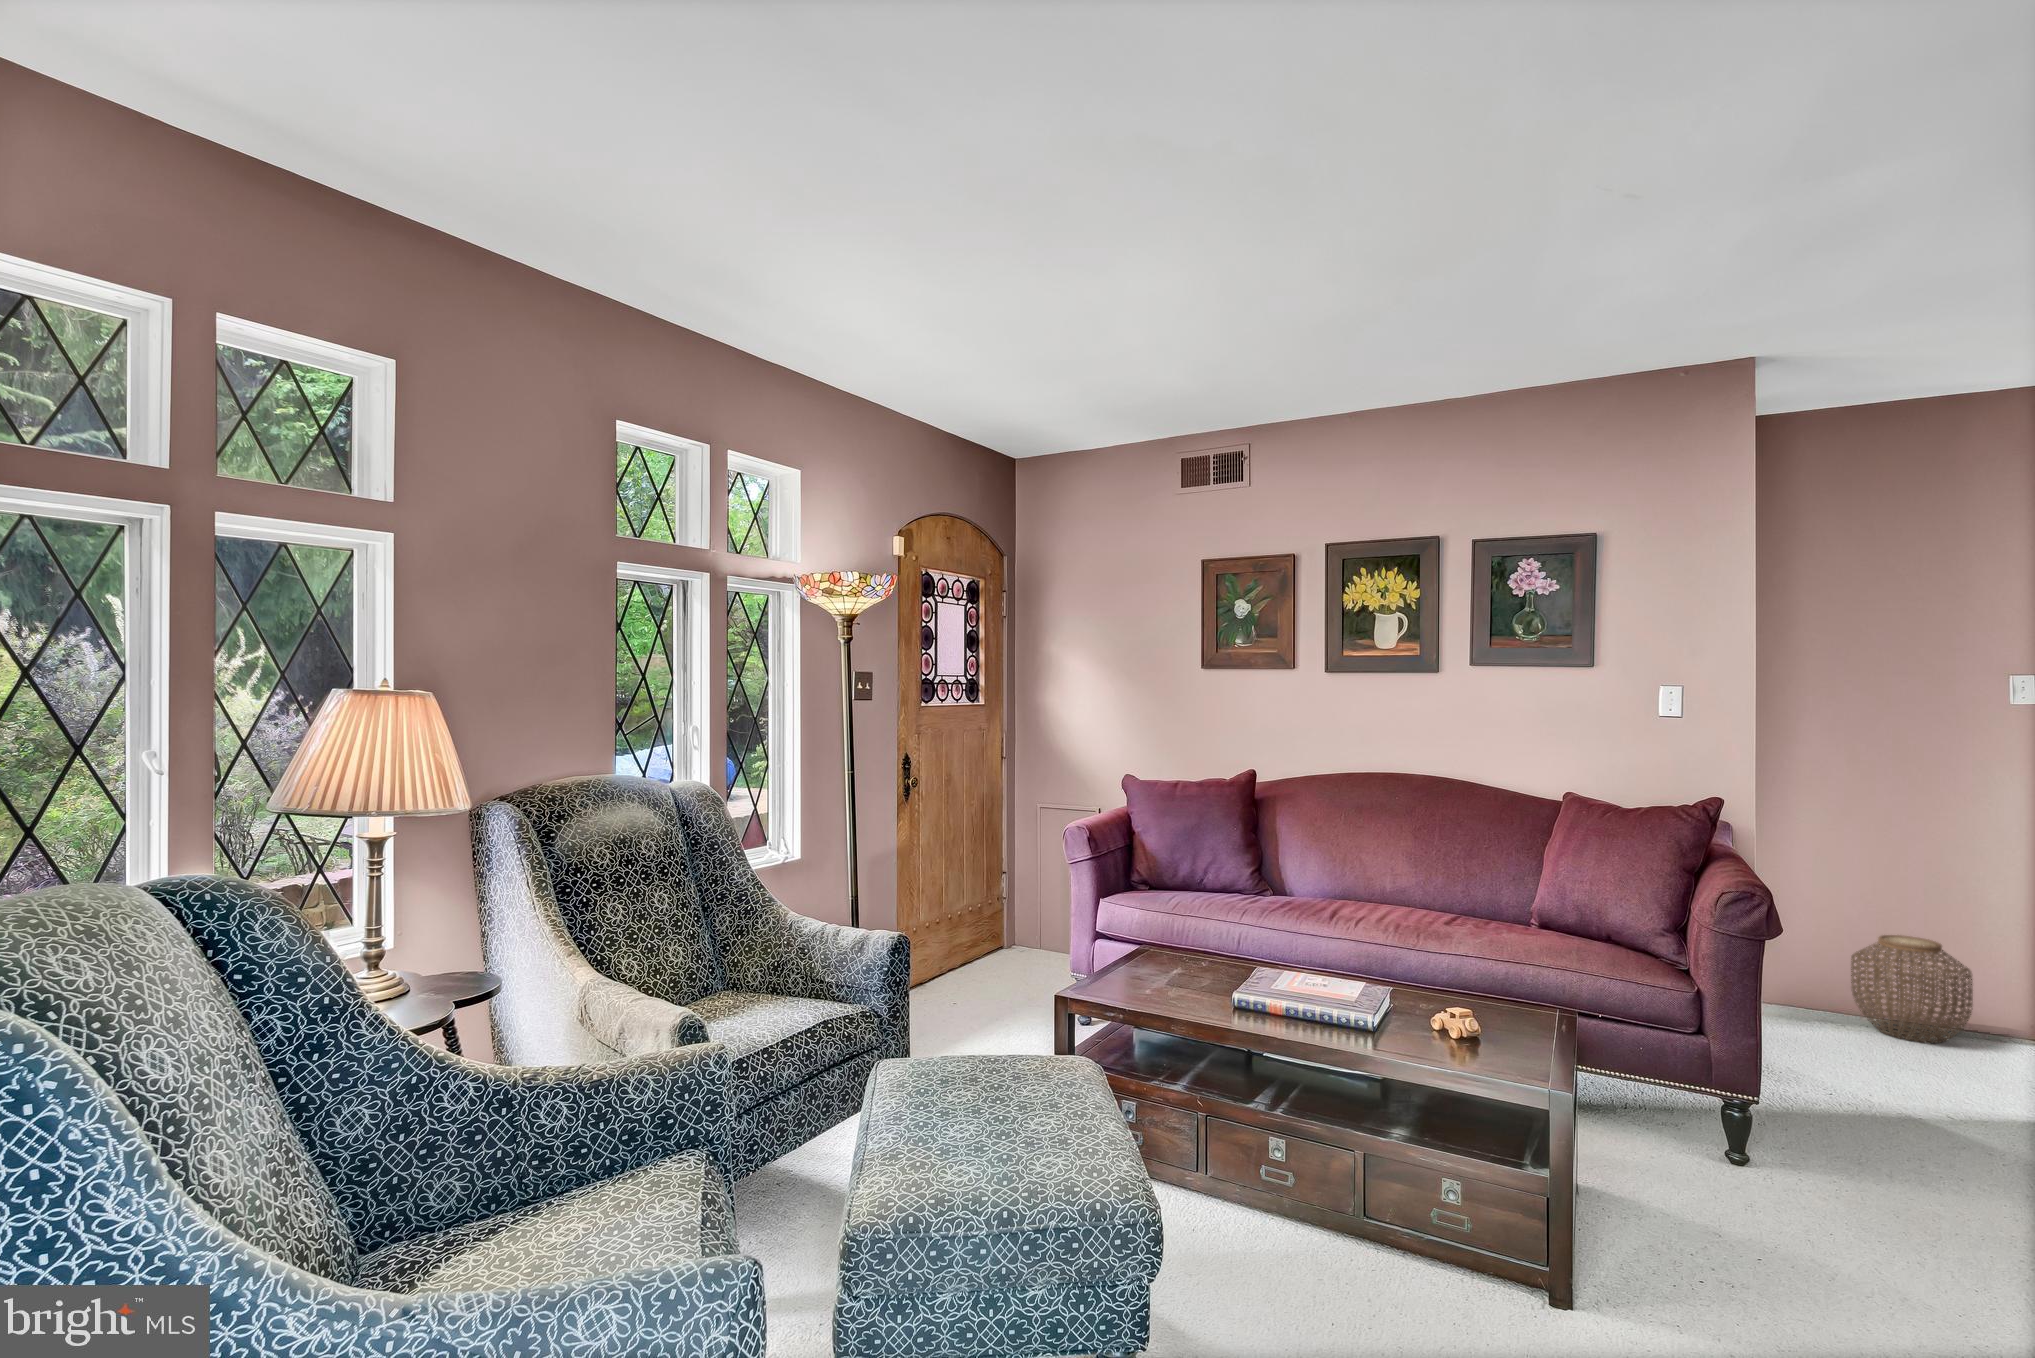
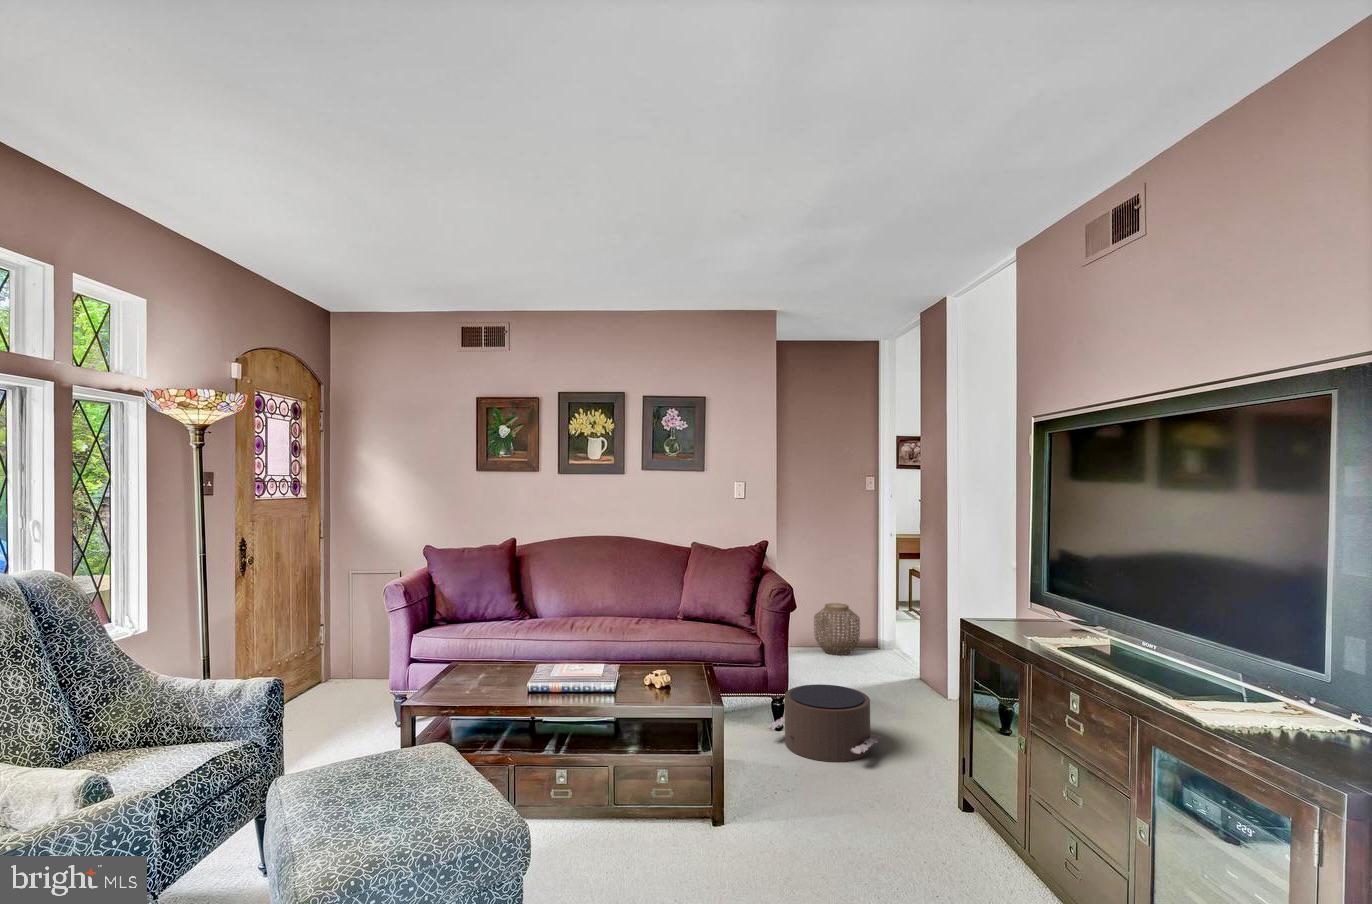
pouf: none [1695,1086,1987,1262] -> present [767,684,881,762]

